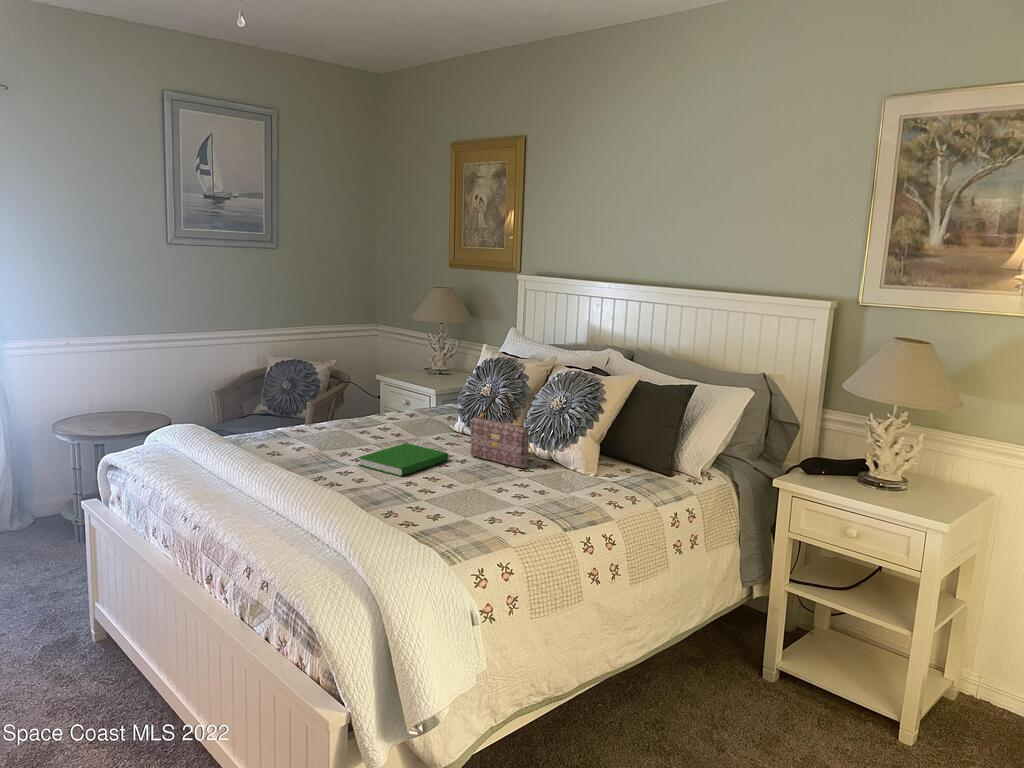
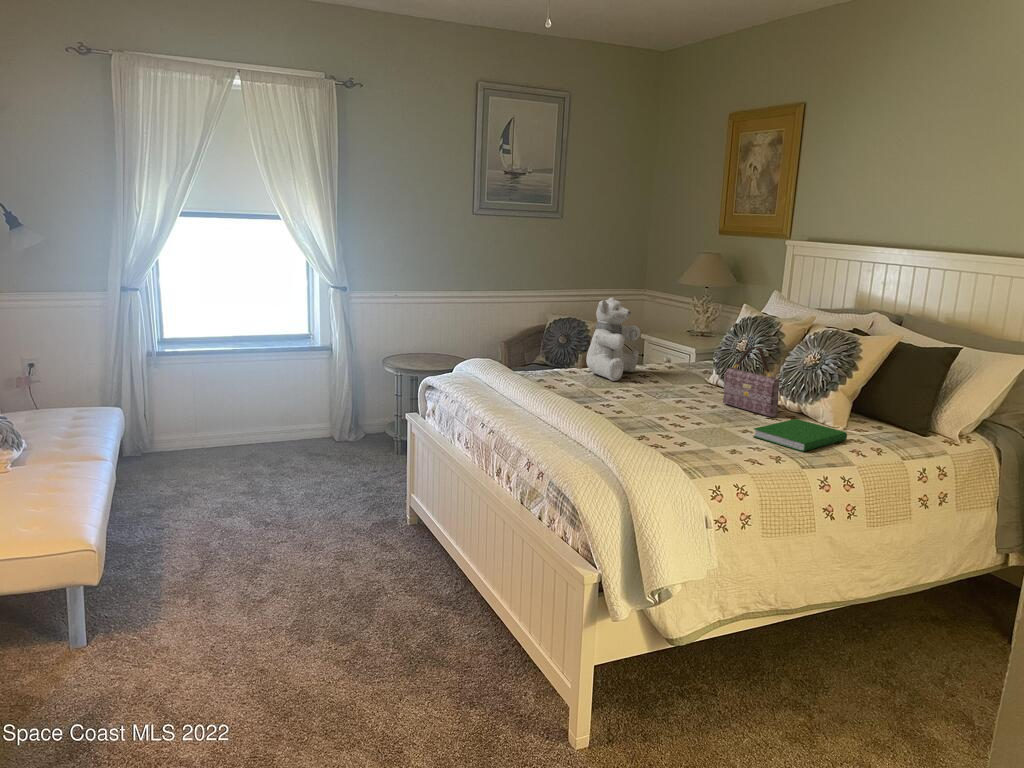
teddy bear: none [316,342,375,437] -> present [586,298,640,381]
hardcover book: present [358,443,448,476] -> present [753,419,847,451]

